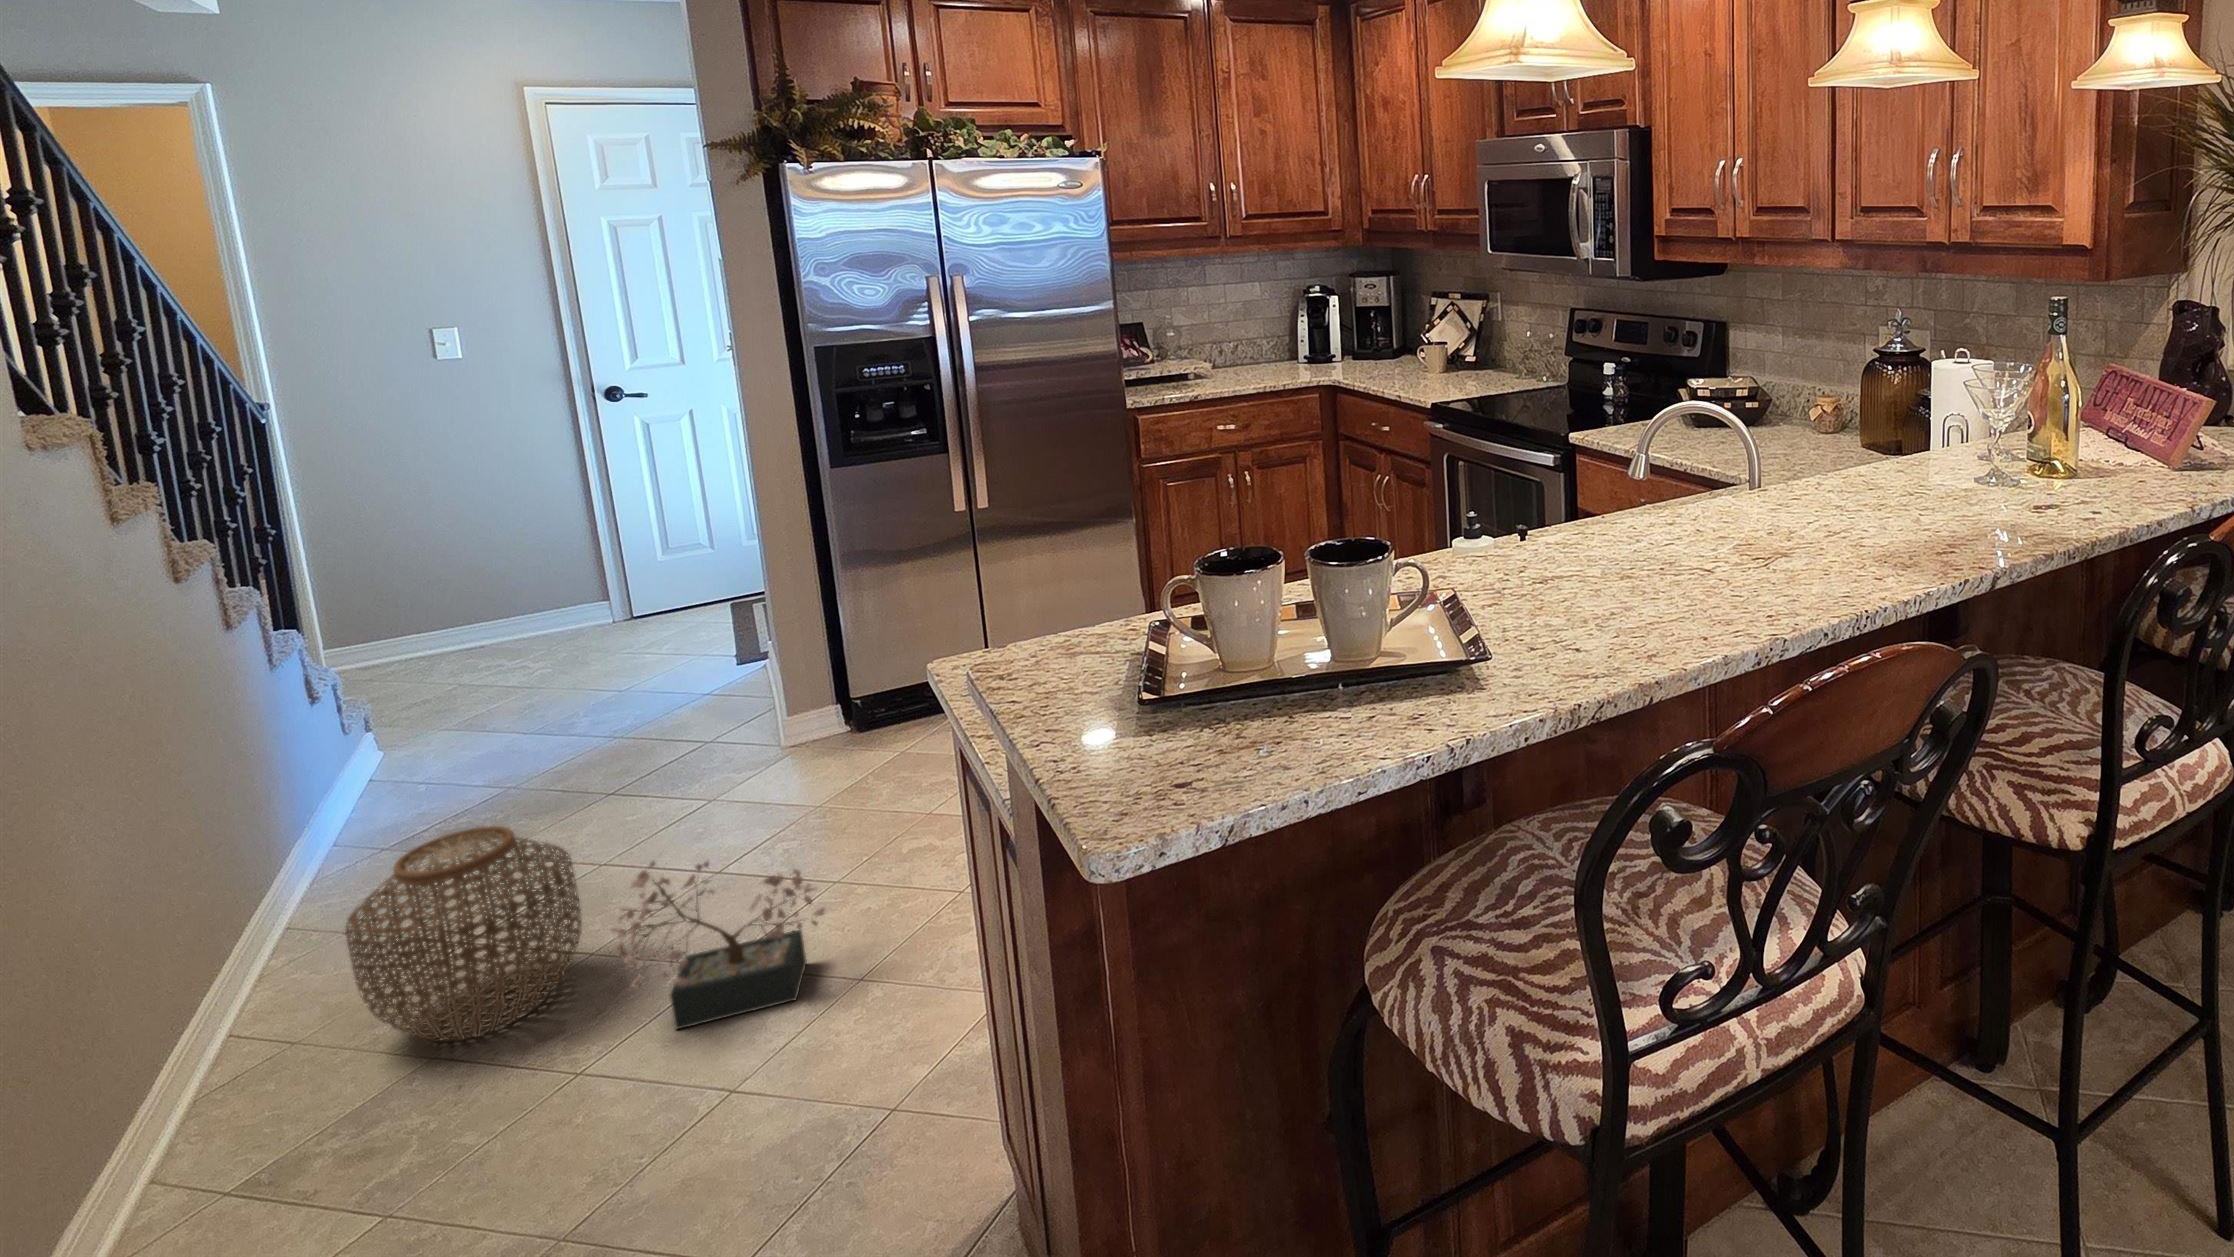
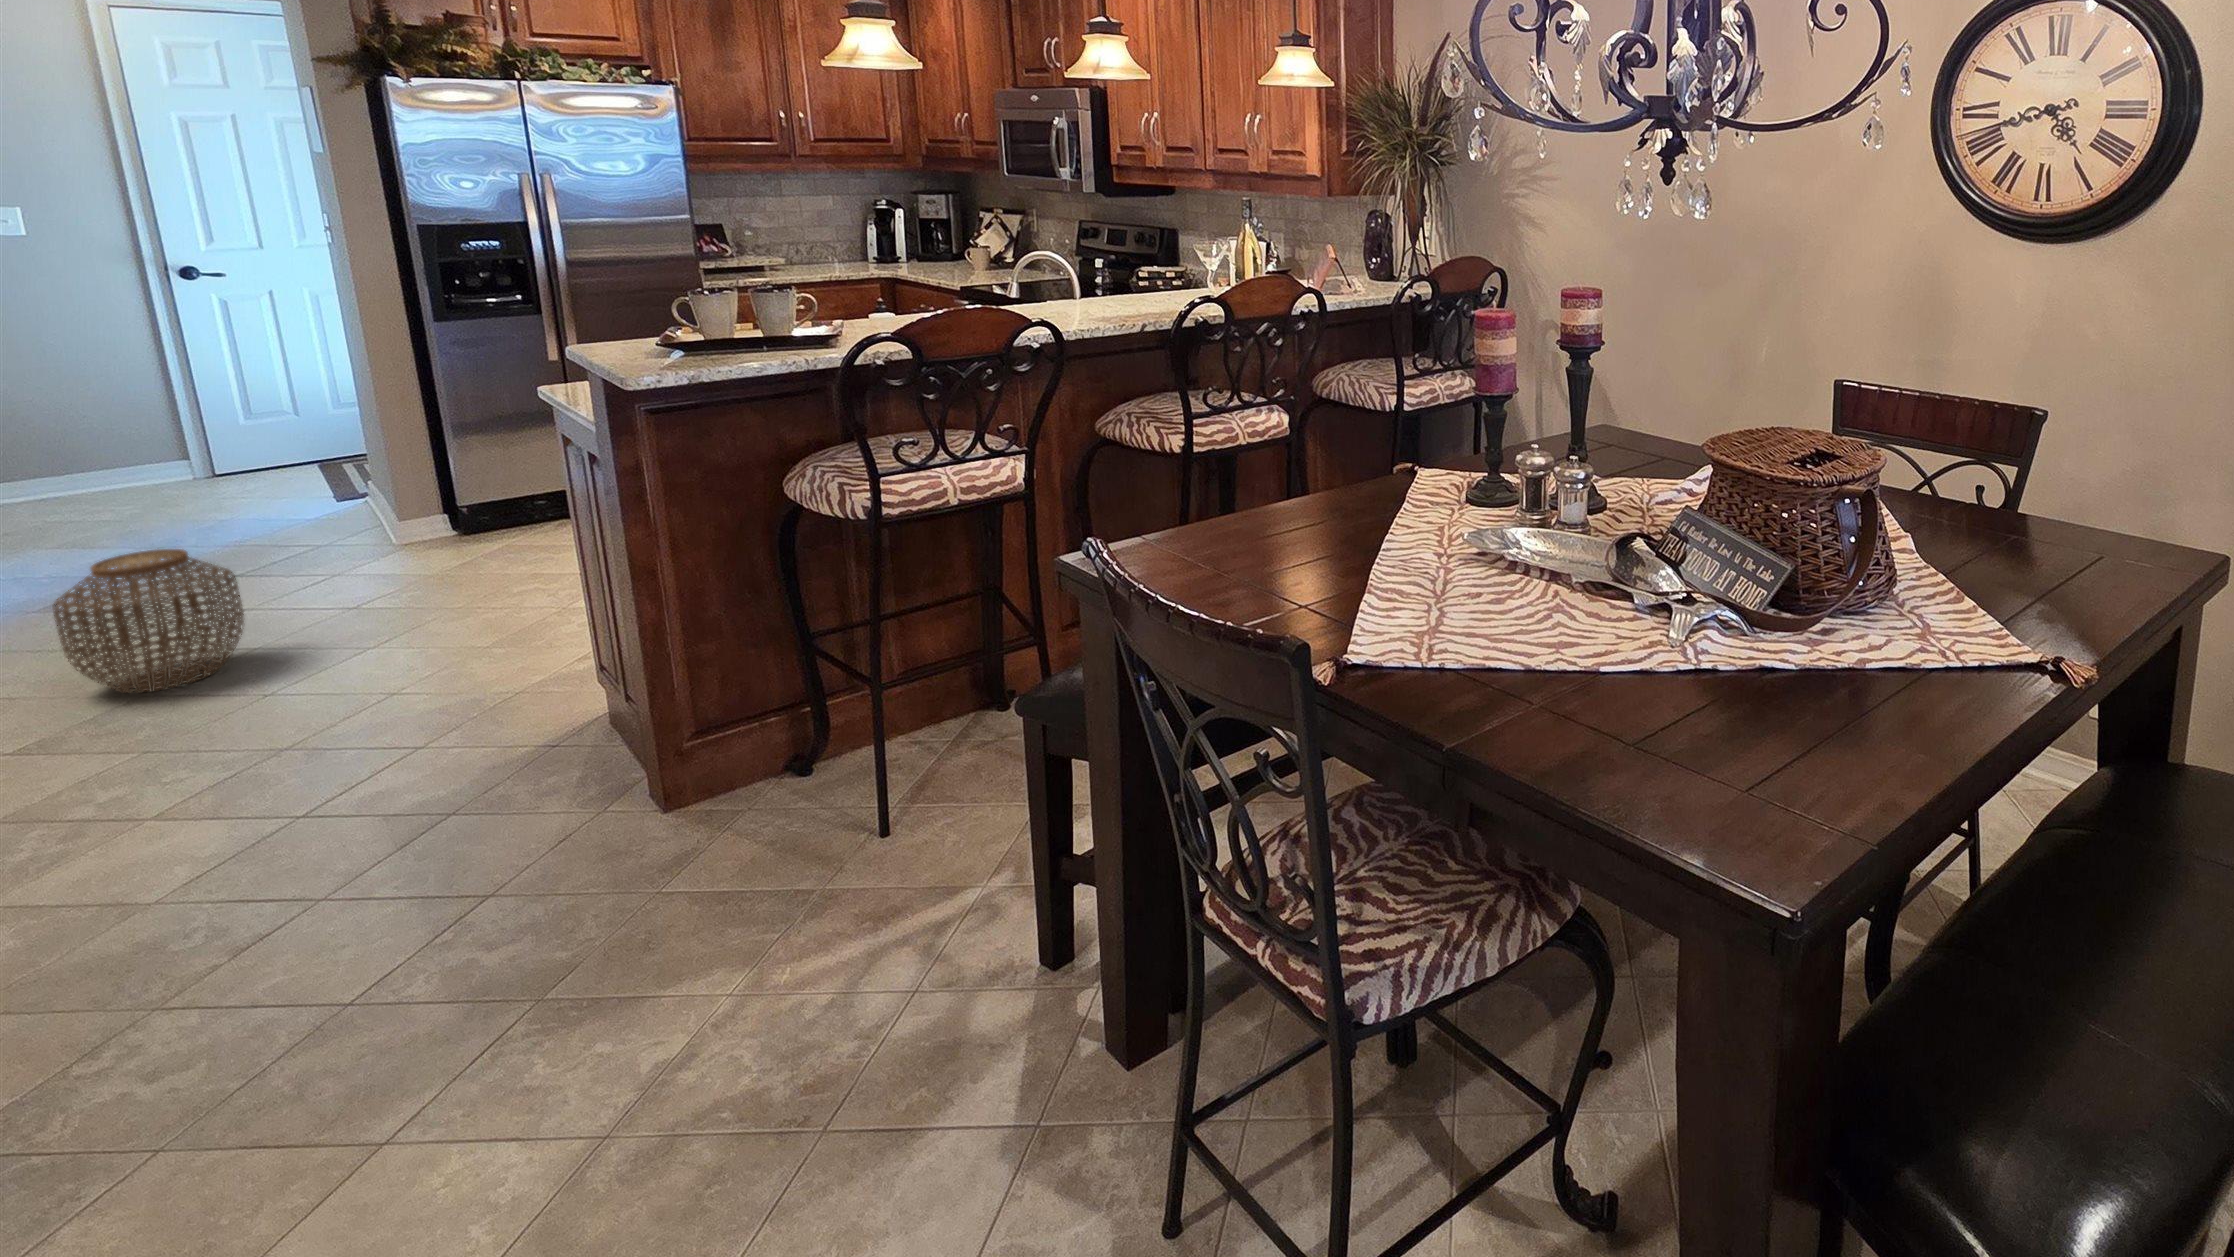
decorative plant: present [612,862,825,1029] -> none [282,568,451,677]

